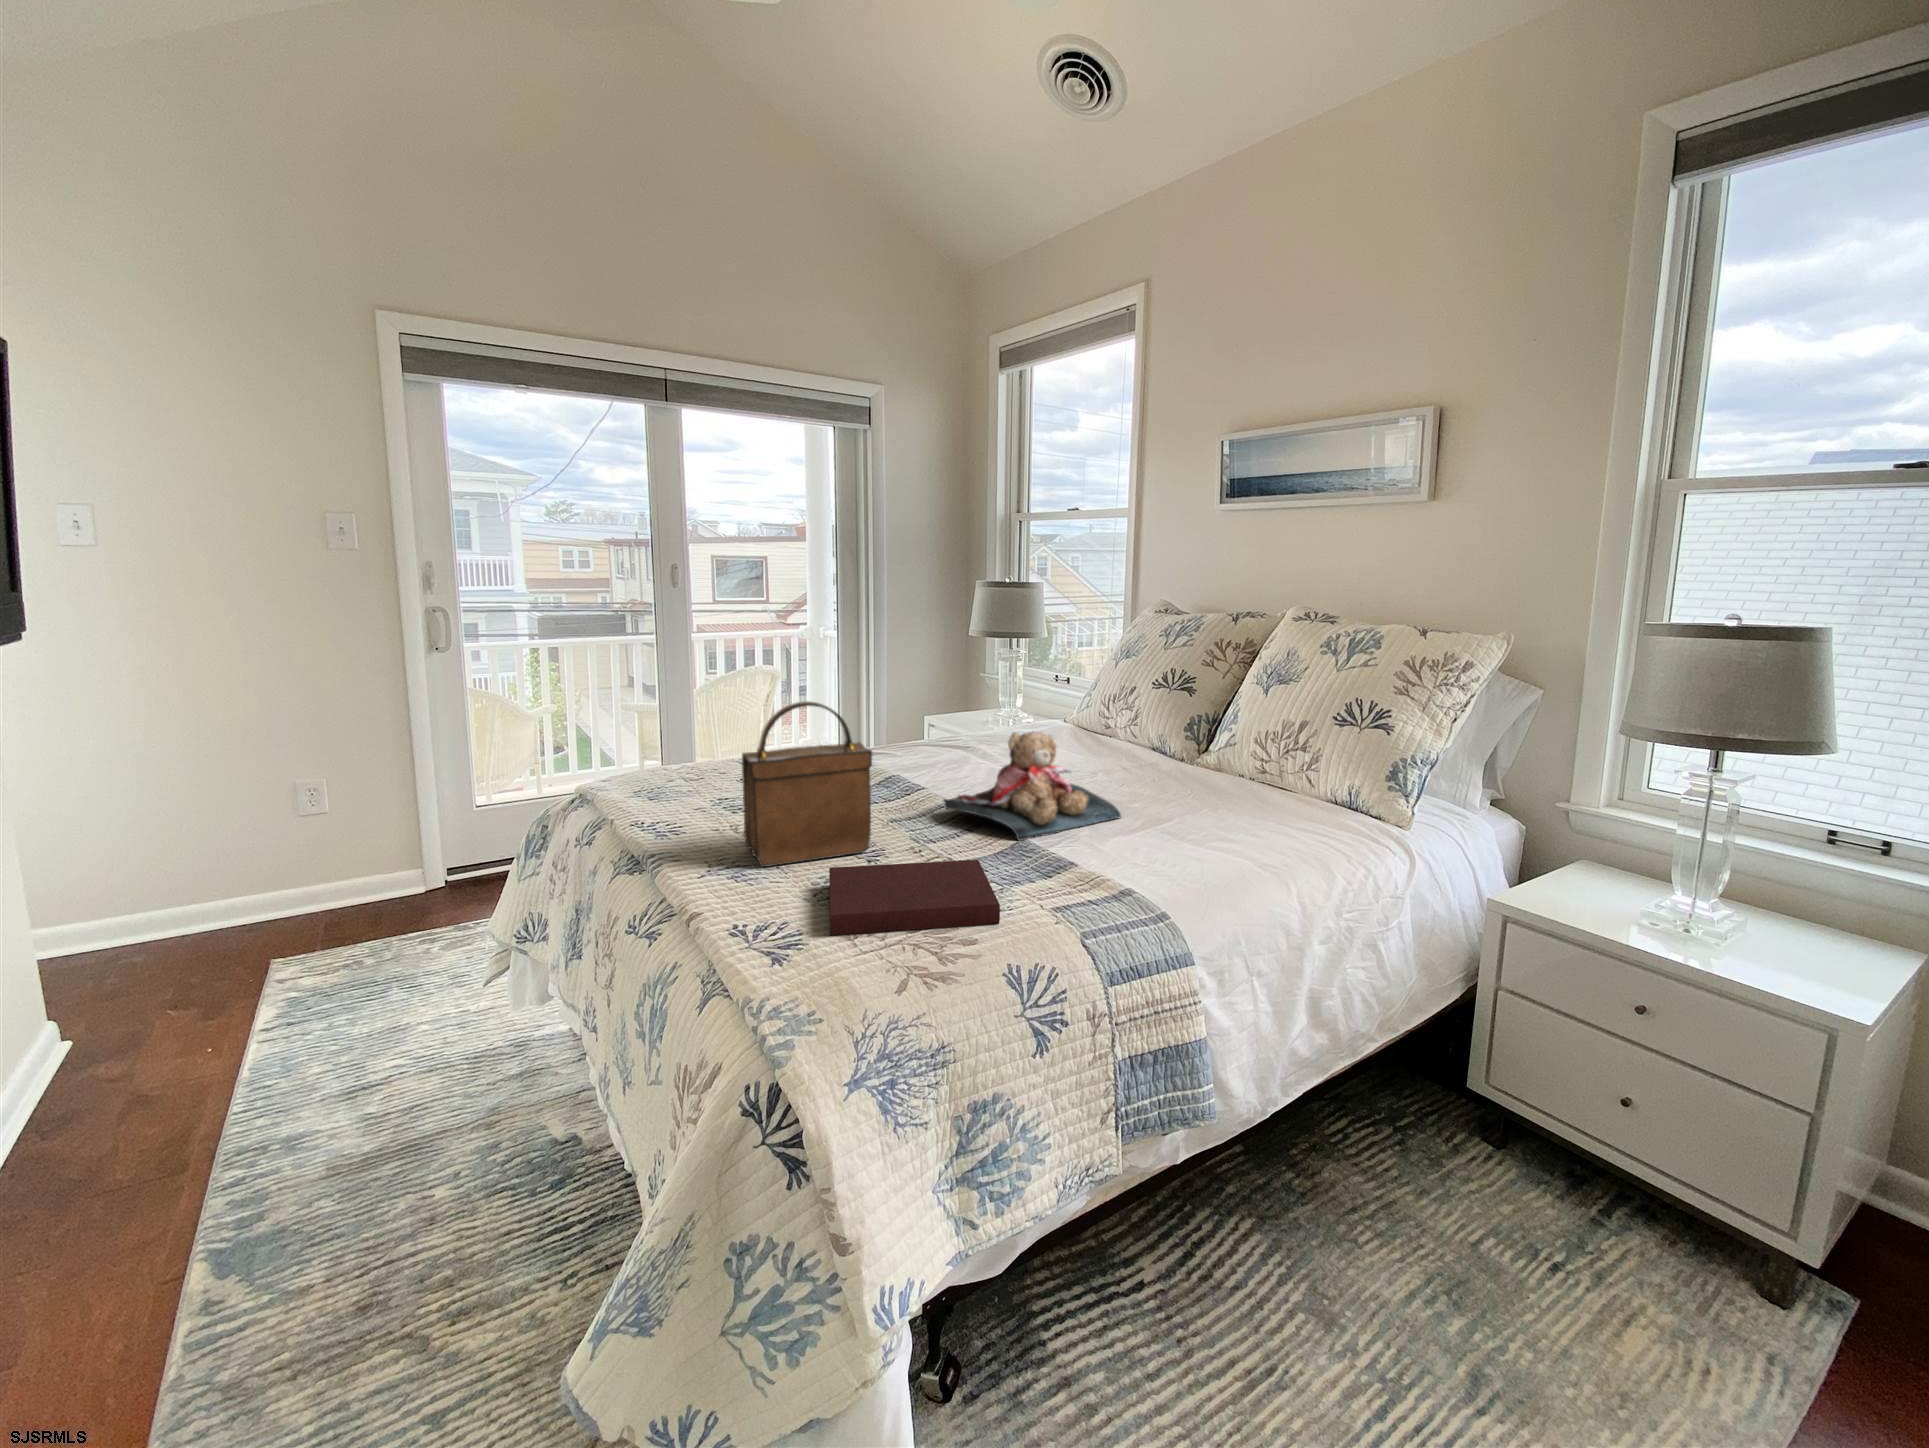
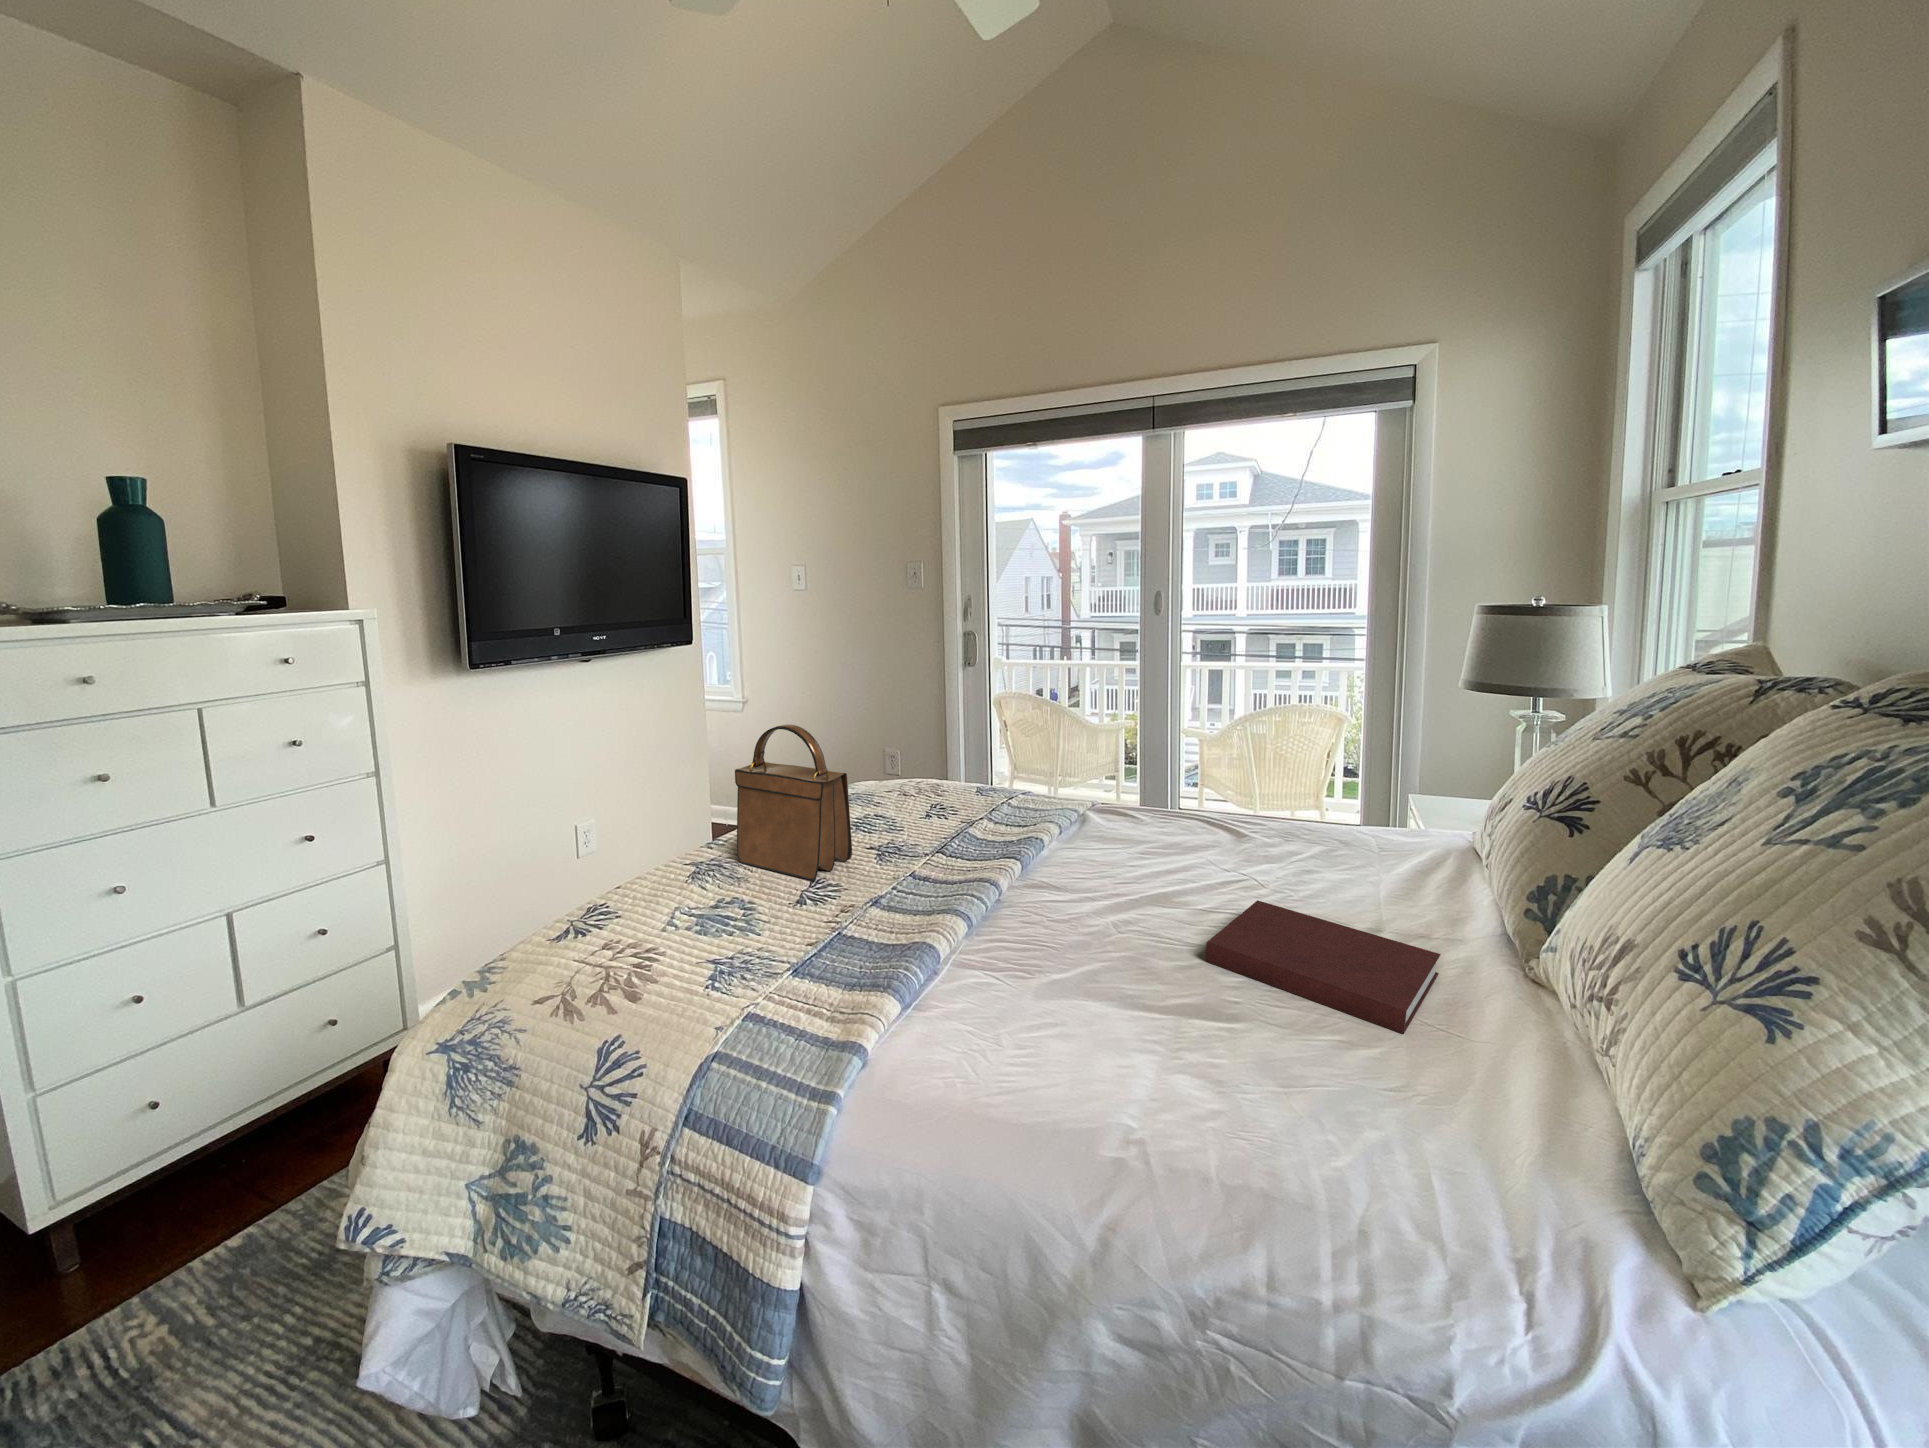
teddy bear: present [943,732,1121,841] -> none [939,798,1138,959]
notebook: present [829,860,1000,936] -> present [1206,900,1441,1034]

